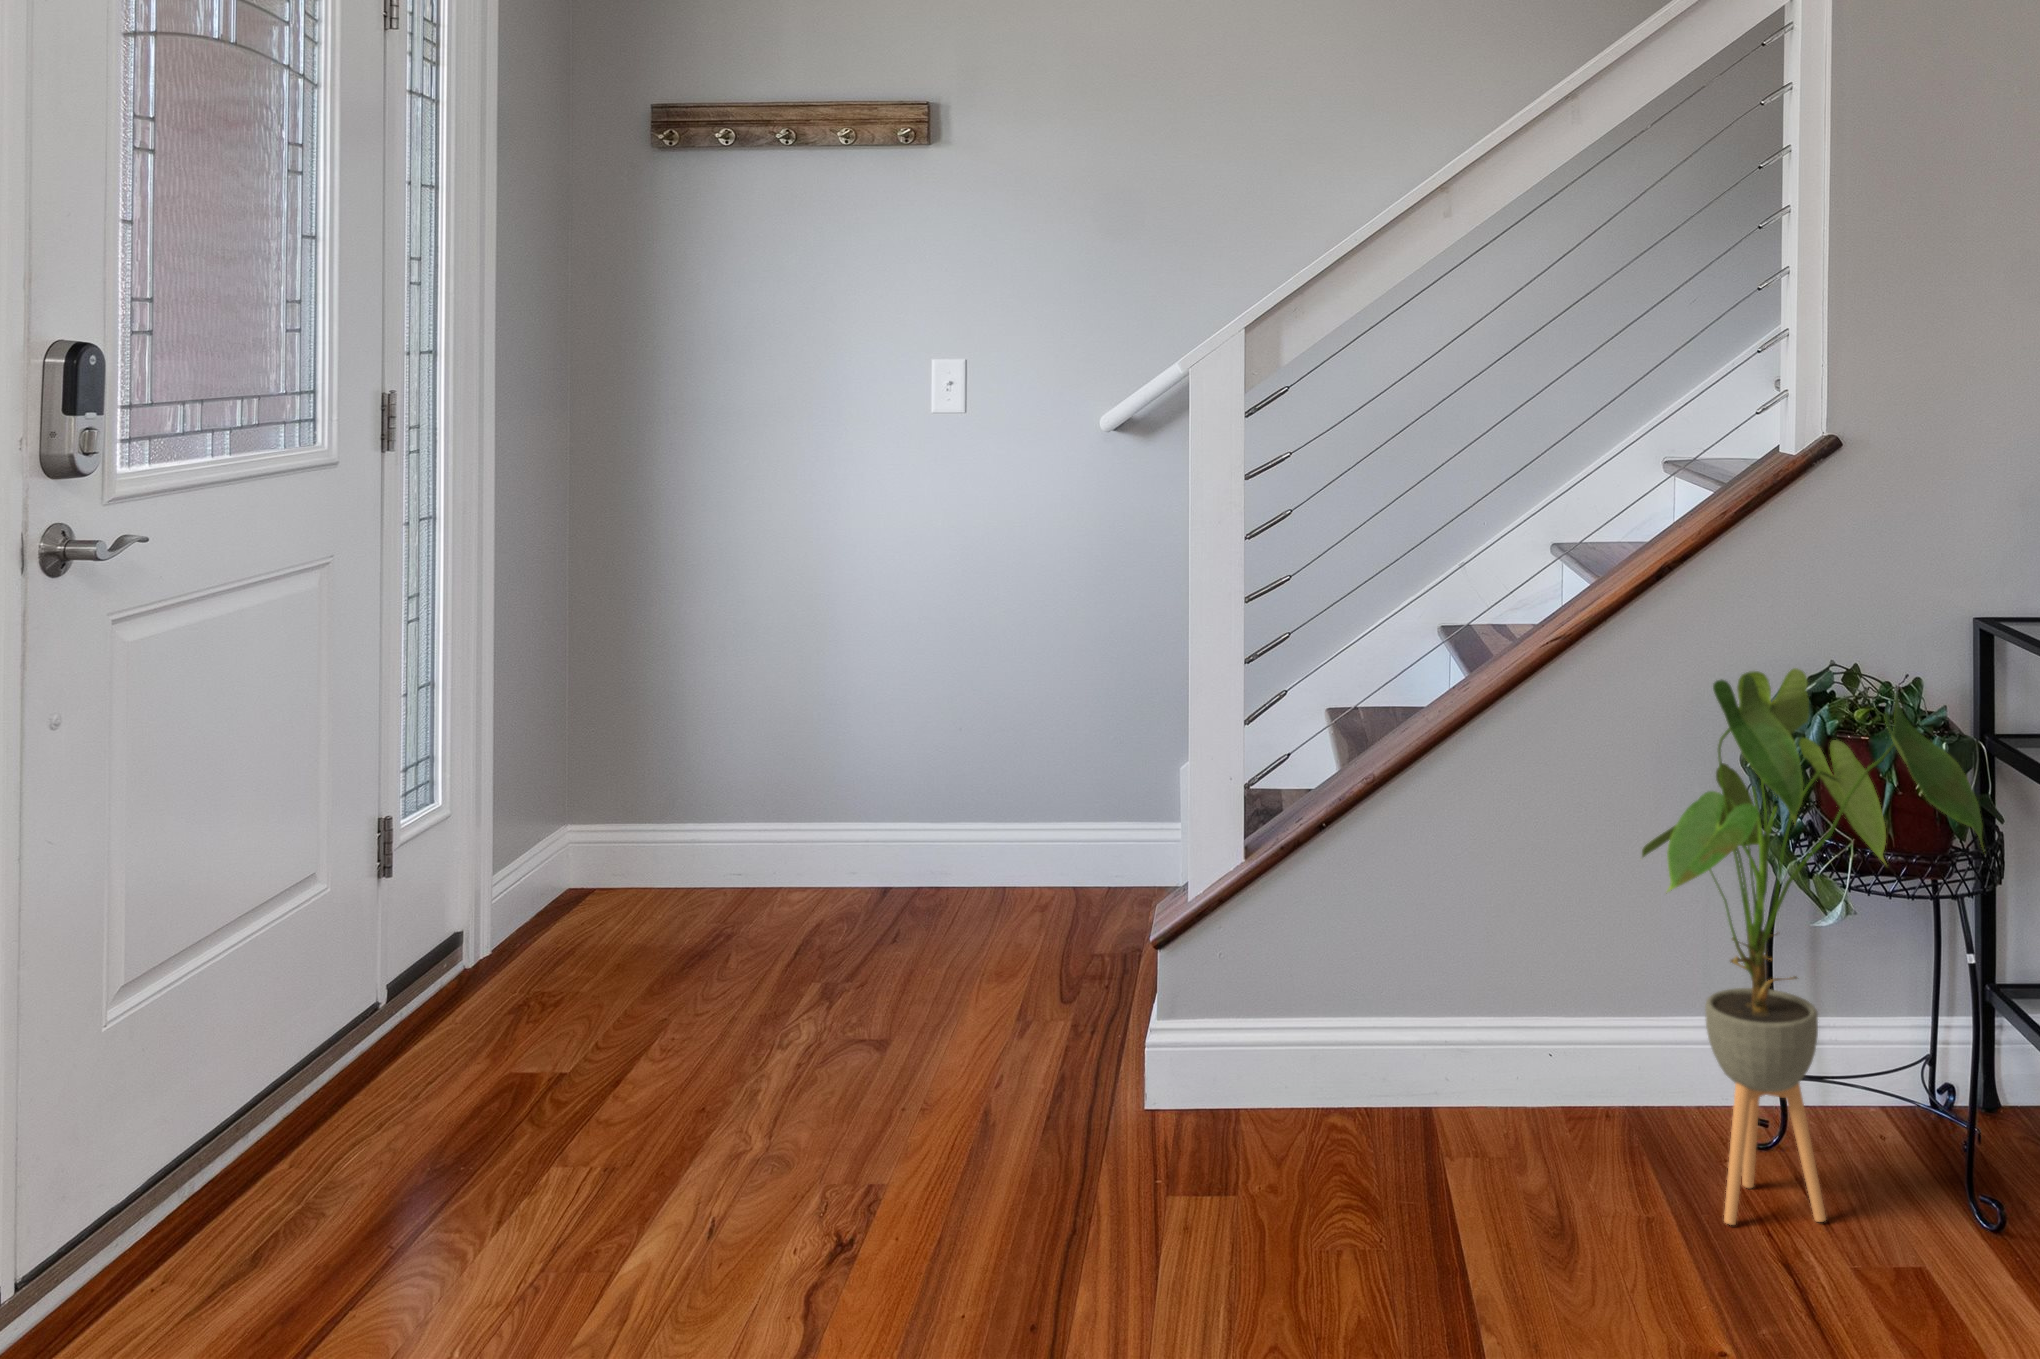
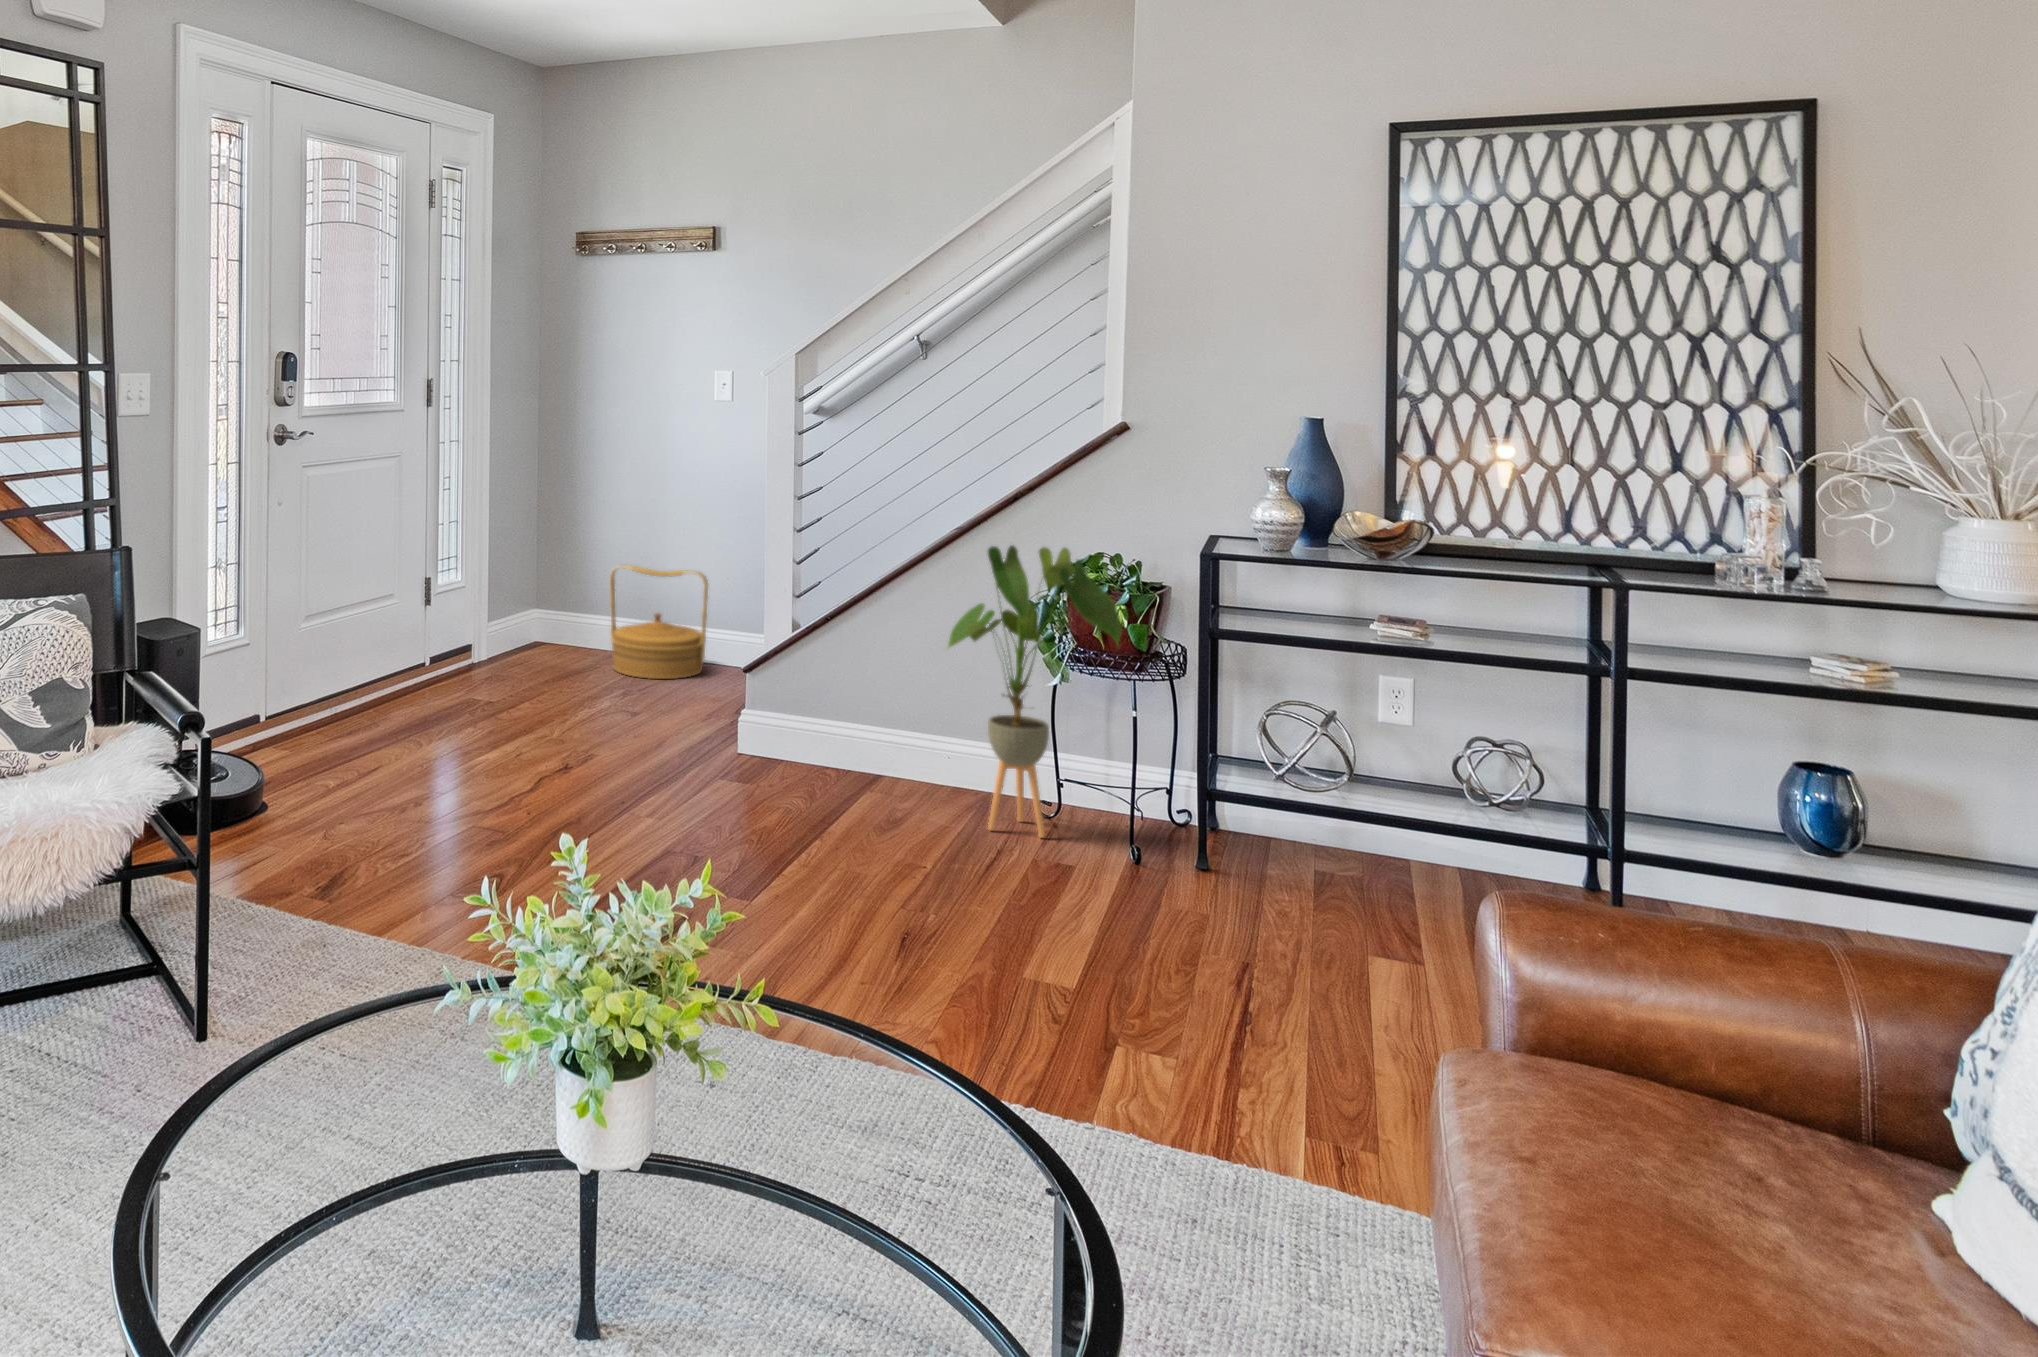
woven basket: none [772,754,964,969] -> present [610,565,708,679]

